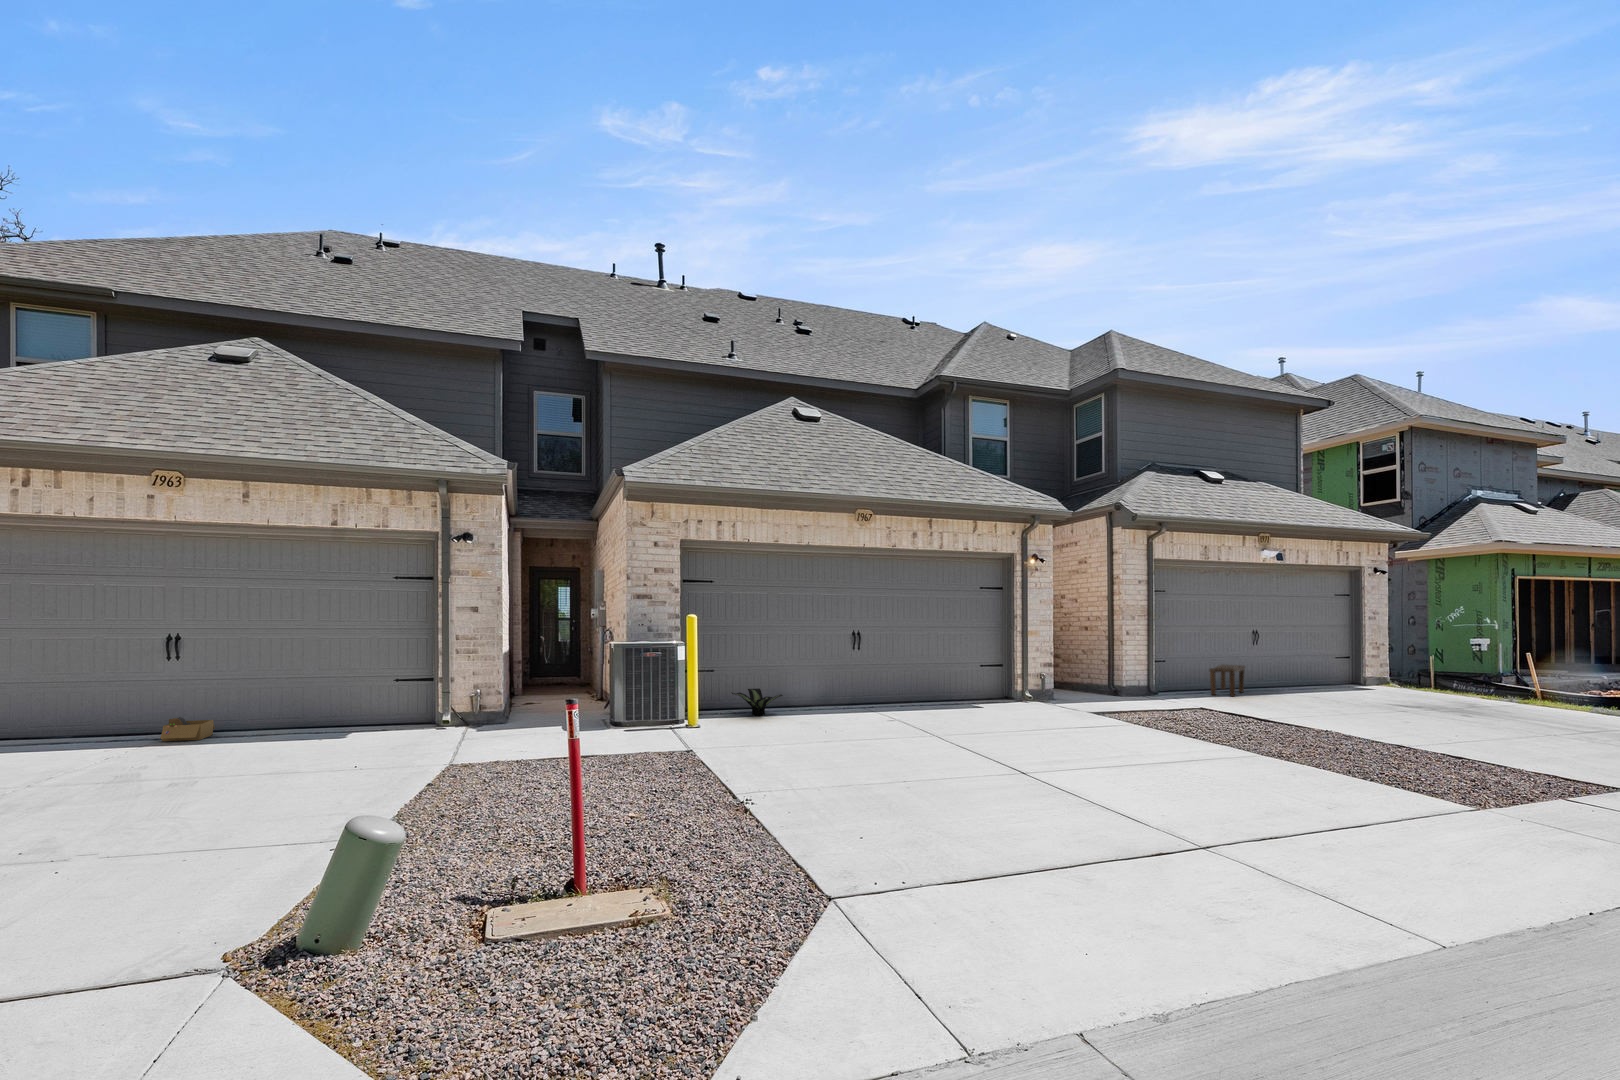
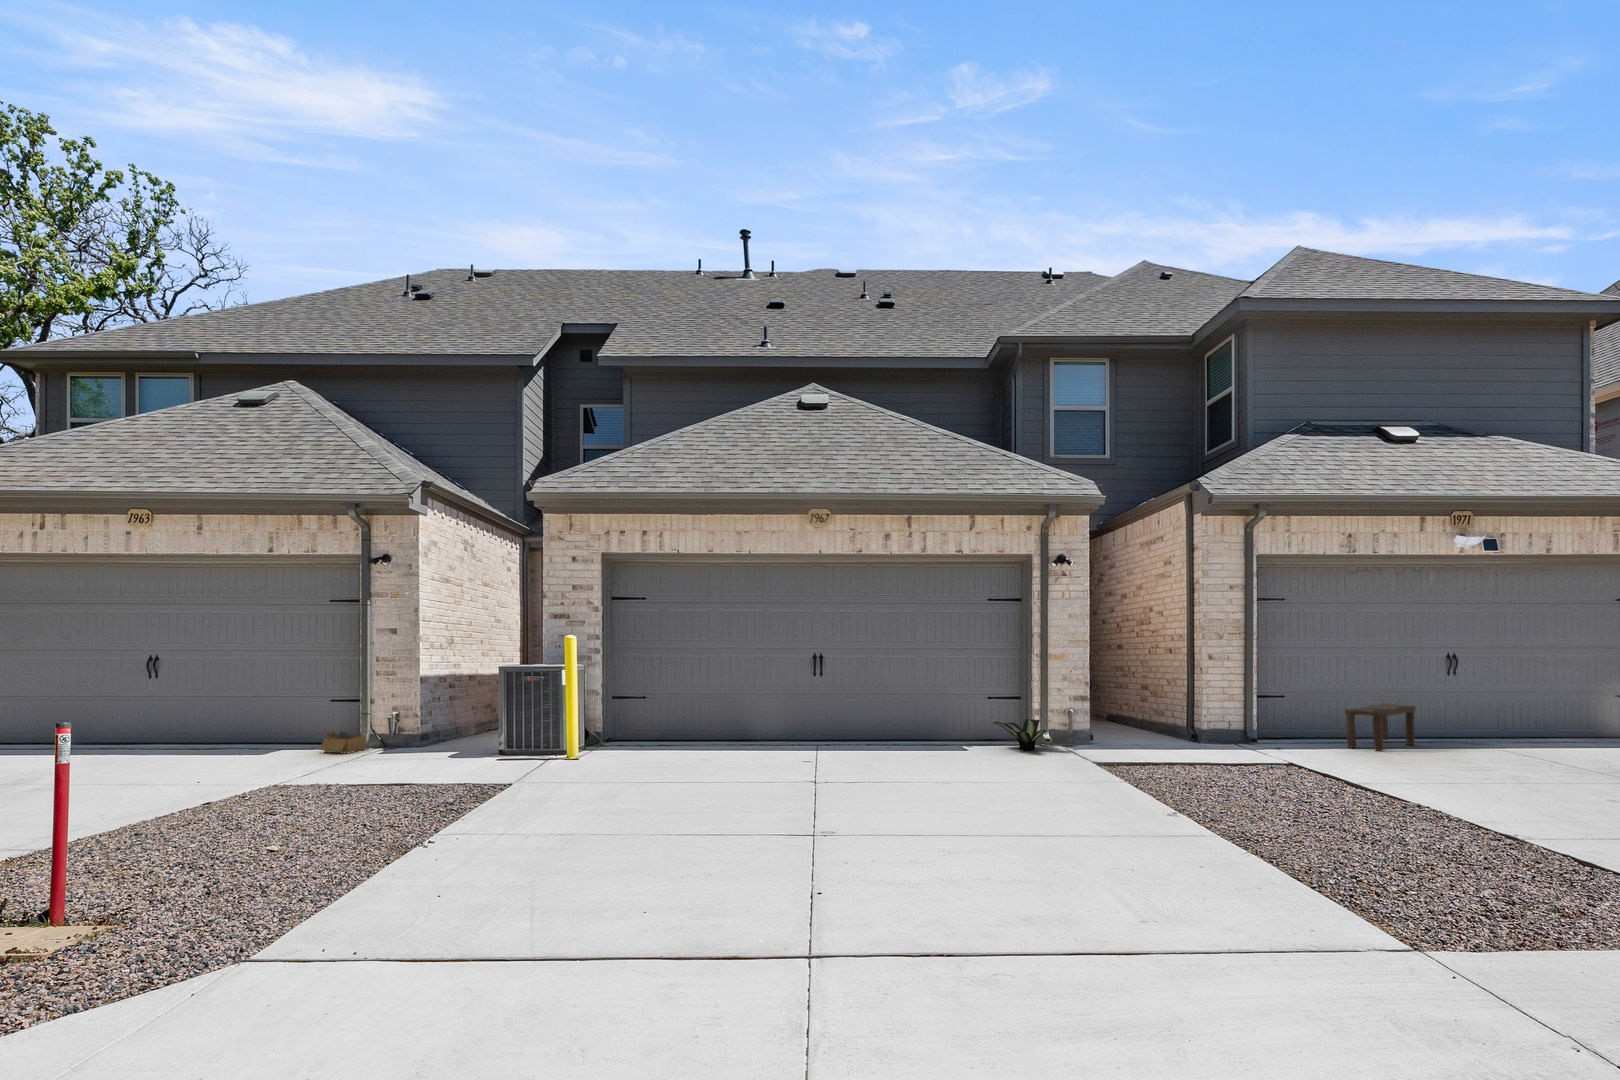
potted plant: present [731,689,783,716] -> present [993,719,1055,751]
cardboard box: present [161,717,215,741] -> present [320,731,368,754]

